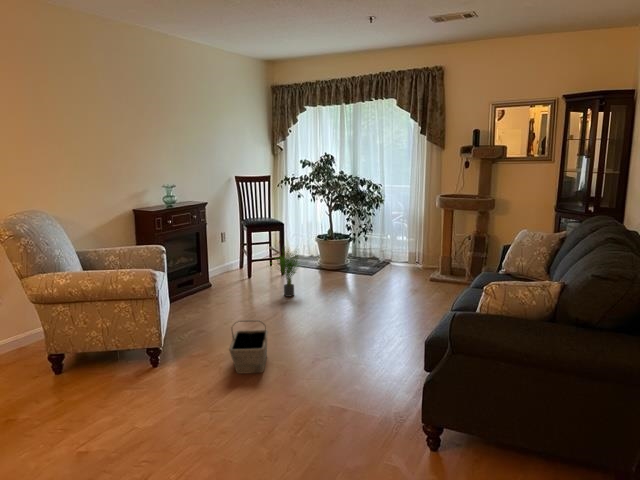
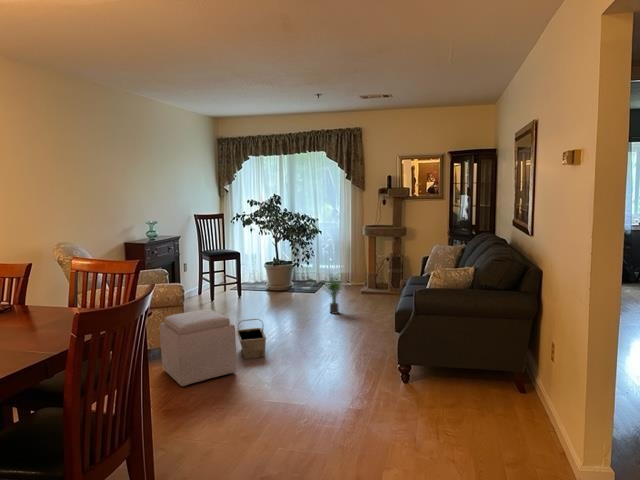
potted plant: present [276,249,298,297] -> present [323,275,341,314]
ottoman: none [119,305,210,415] -> present [160,309,236,386]

